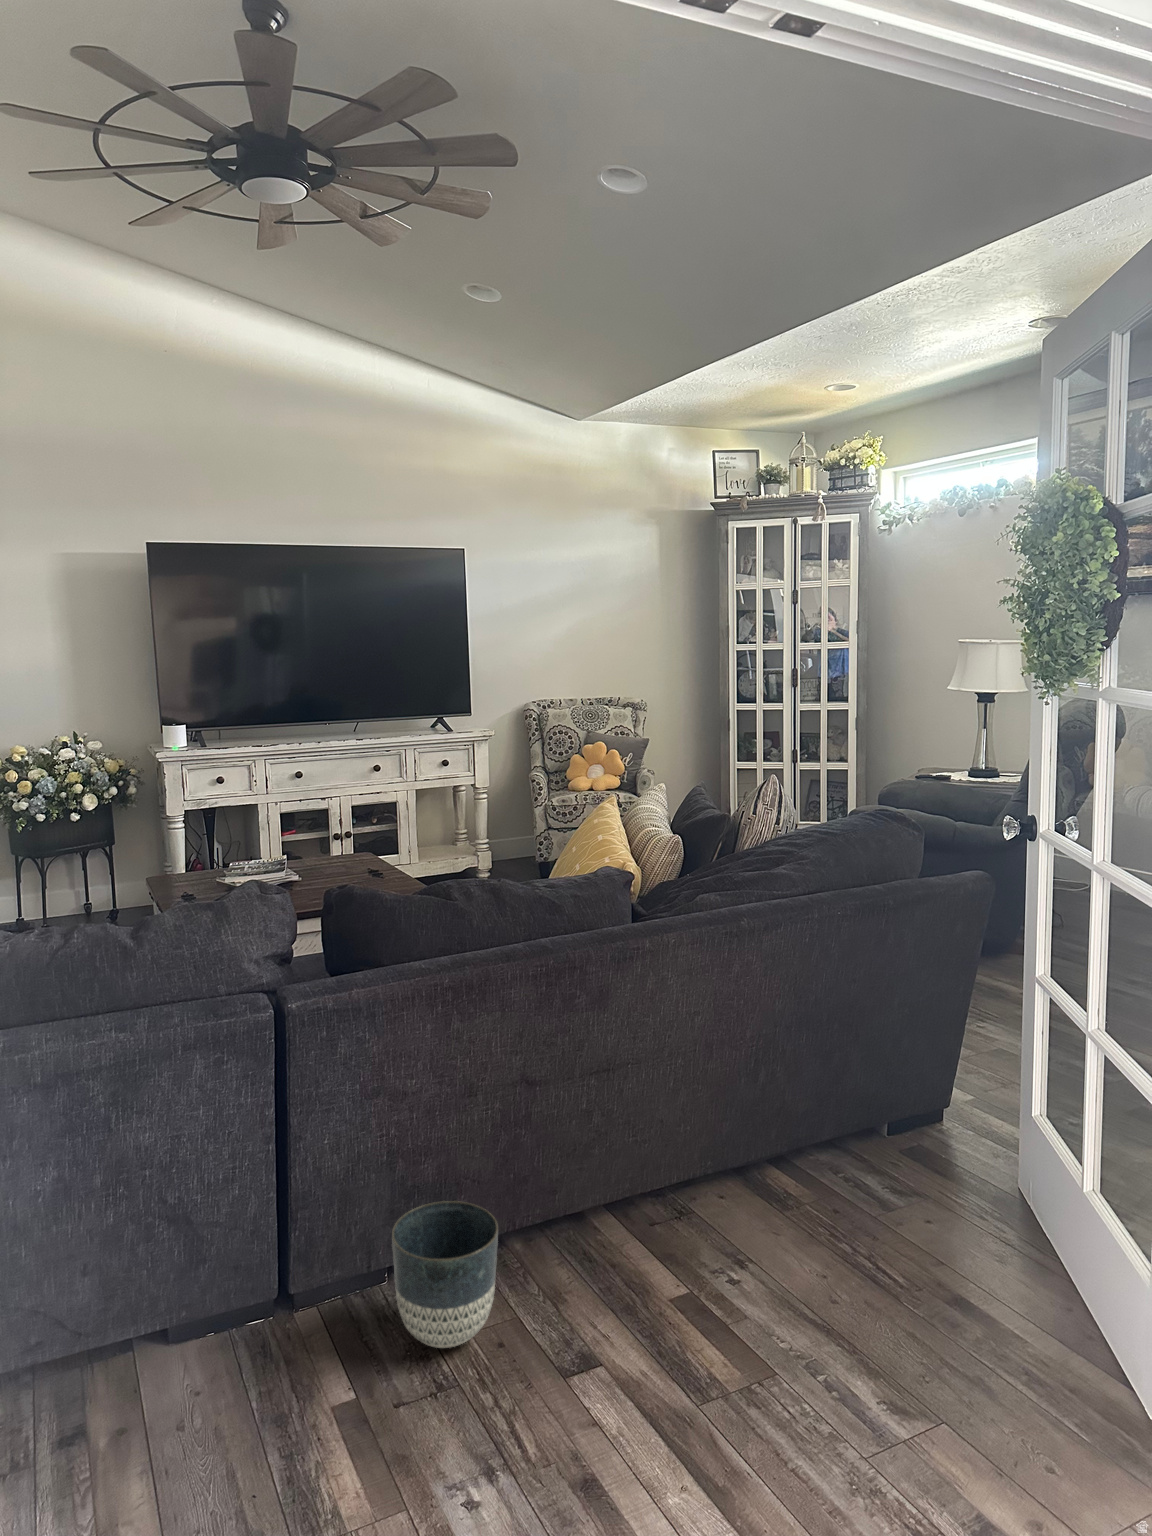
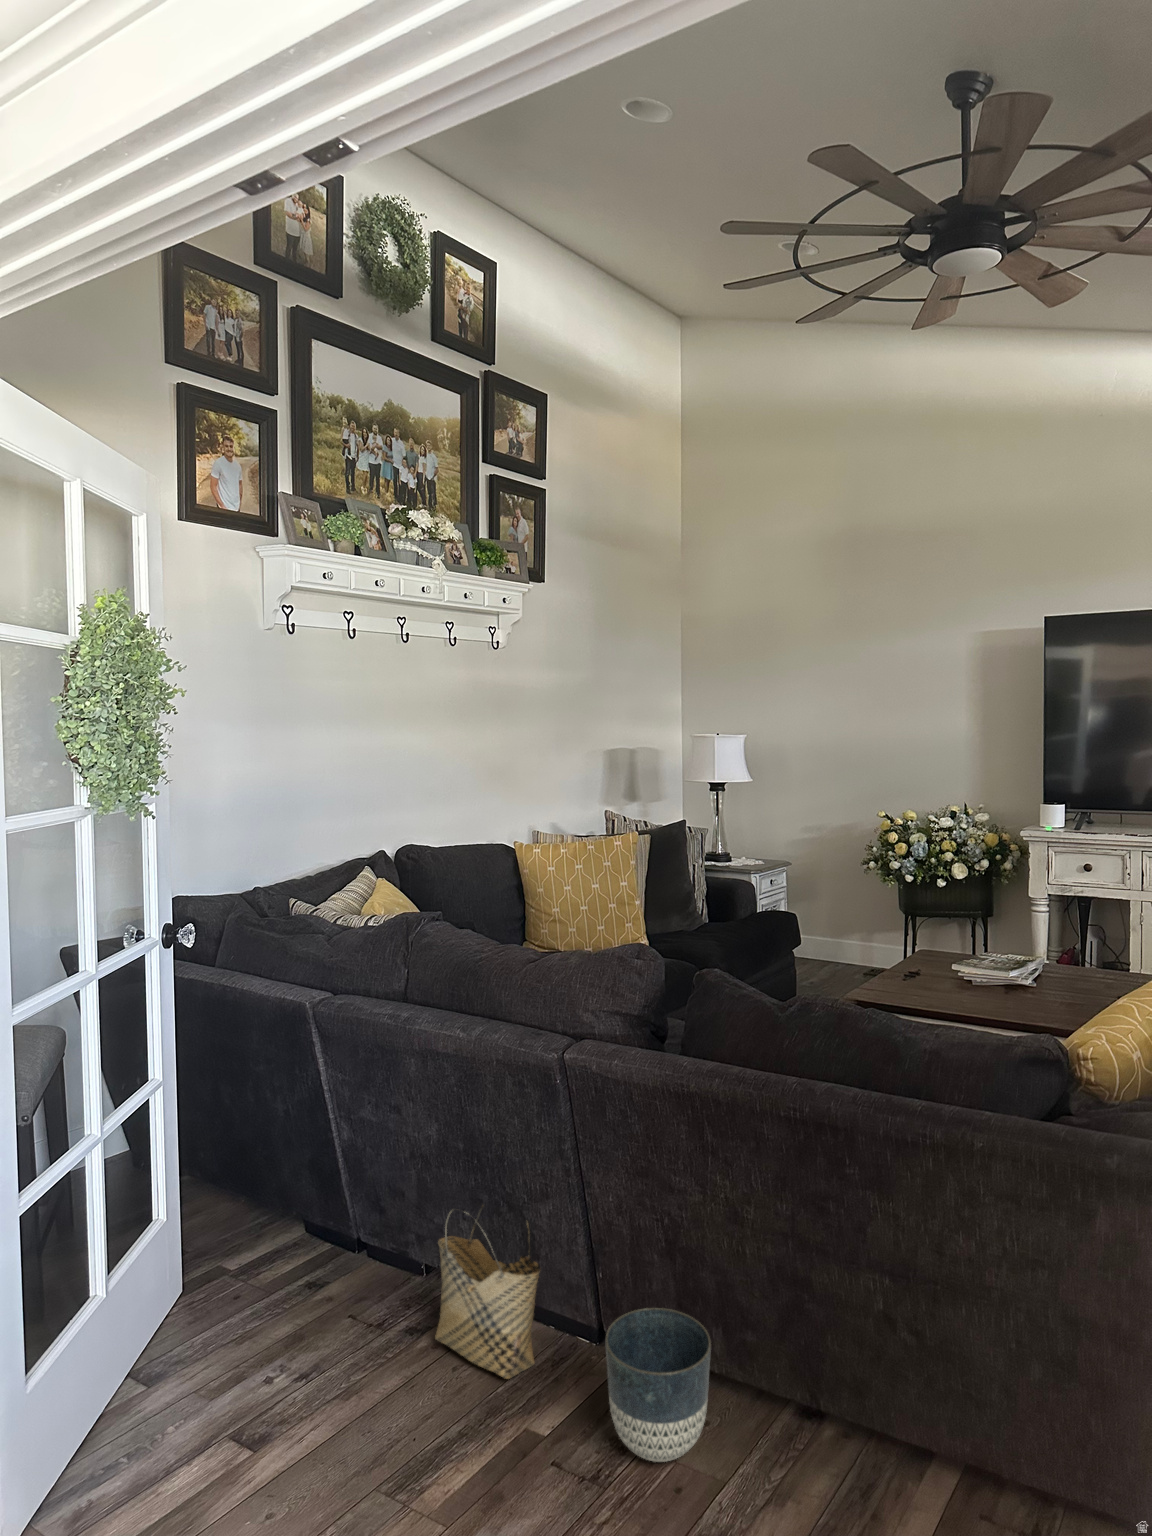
woven basket: none [99,1197,258,1438] -> present [435,1204,540,1379]

